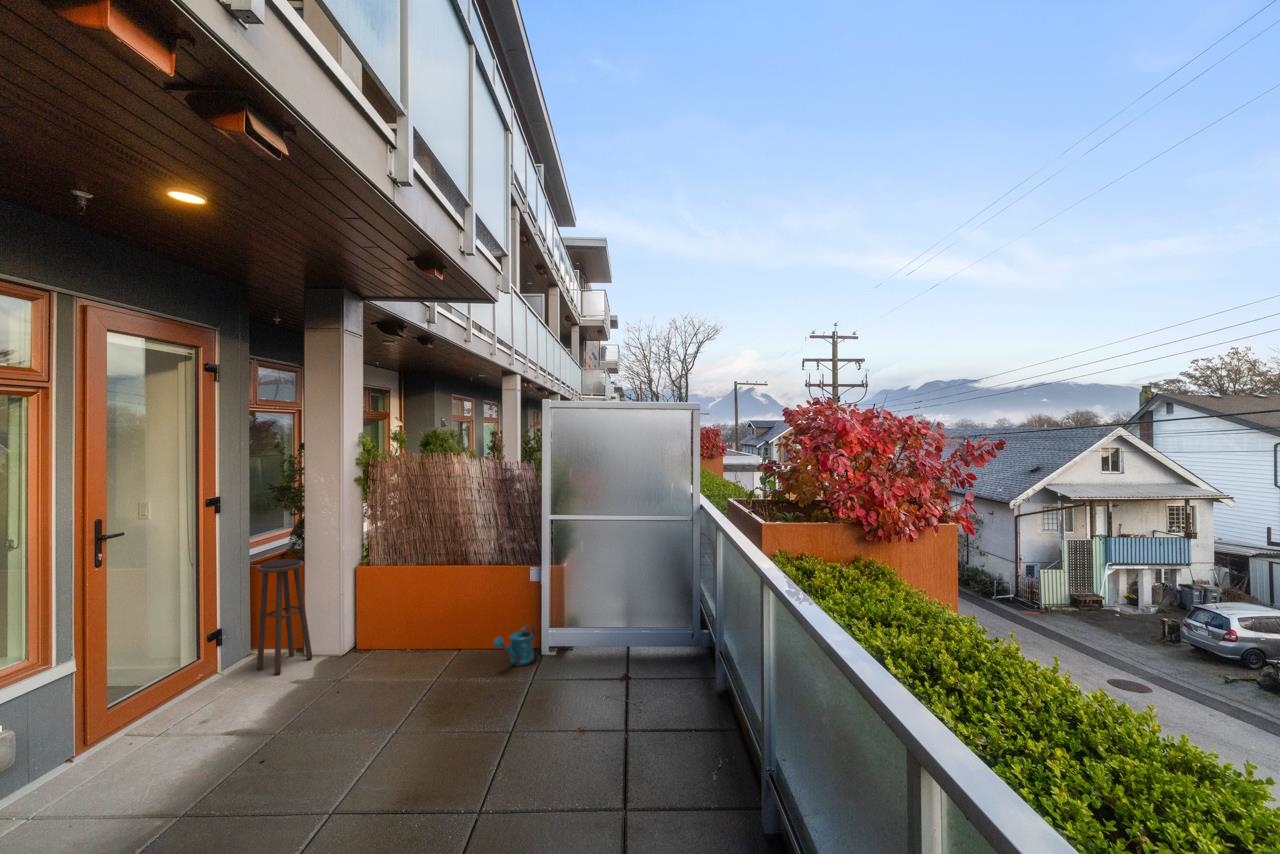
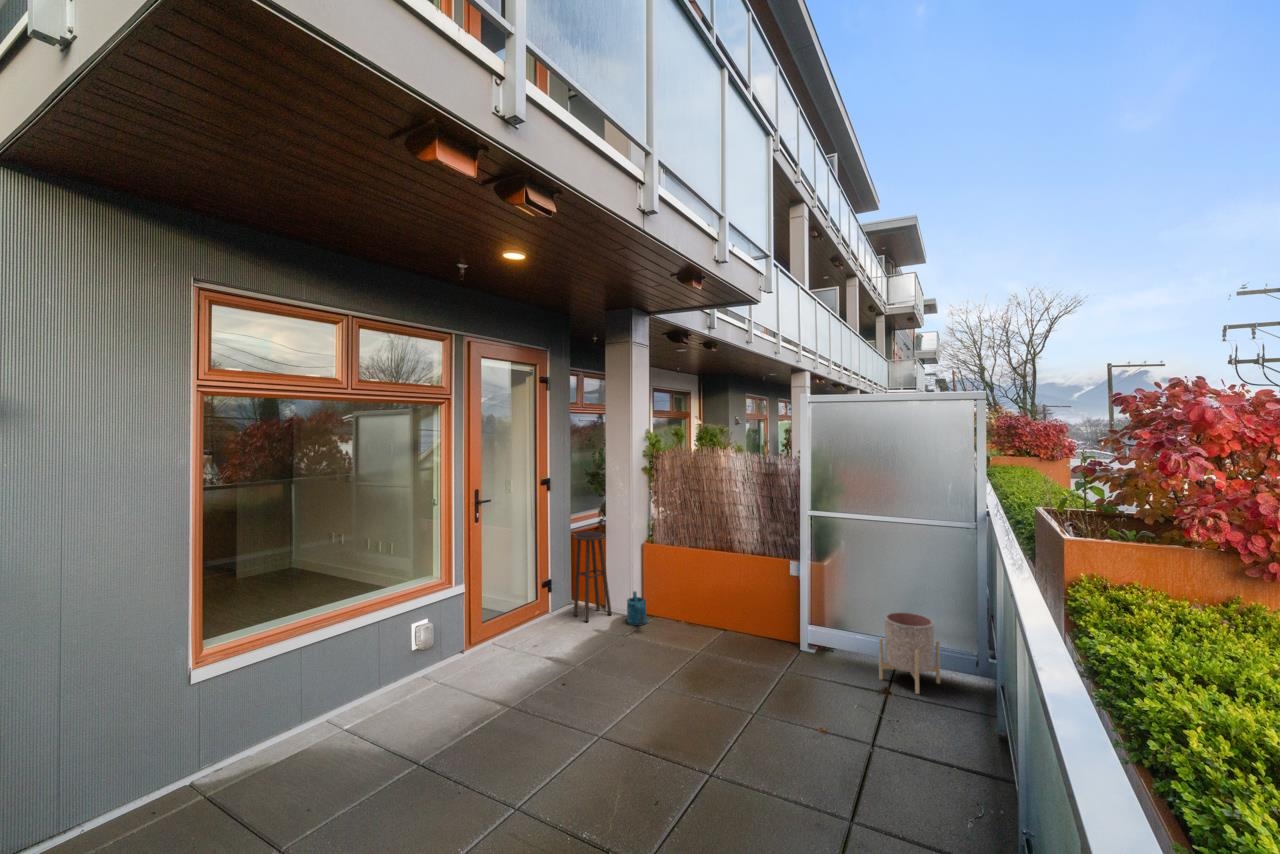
planter: none [618,602,668,677] -> present [879,612,940,694]
watering can: present [494,624,535,666] -> present [627,591,647,626]

